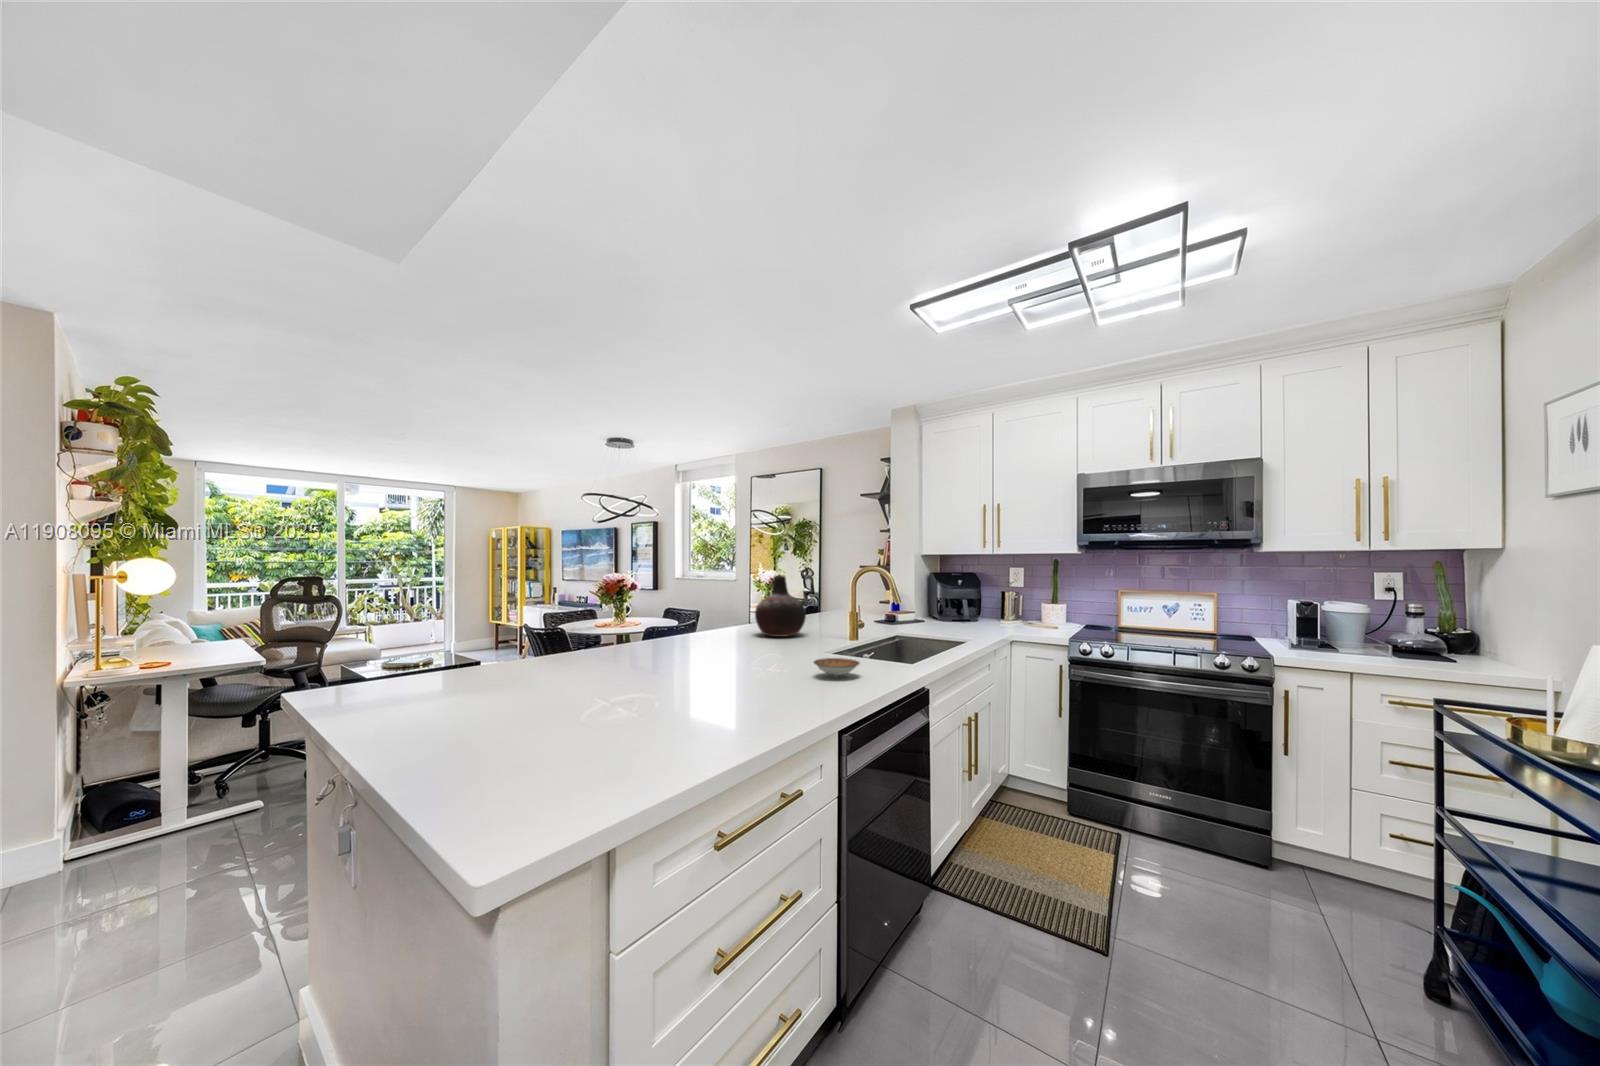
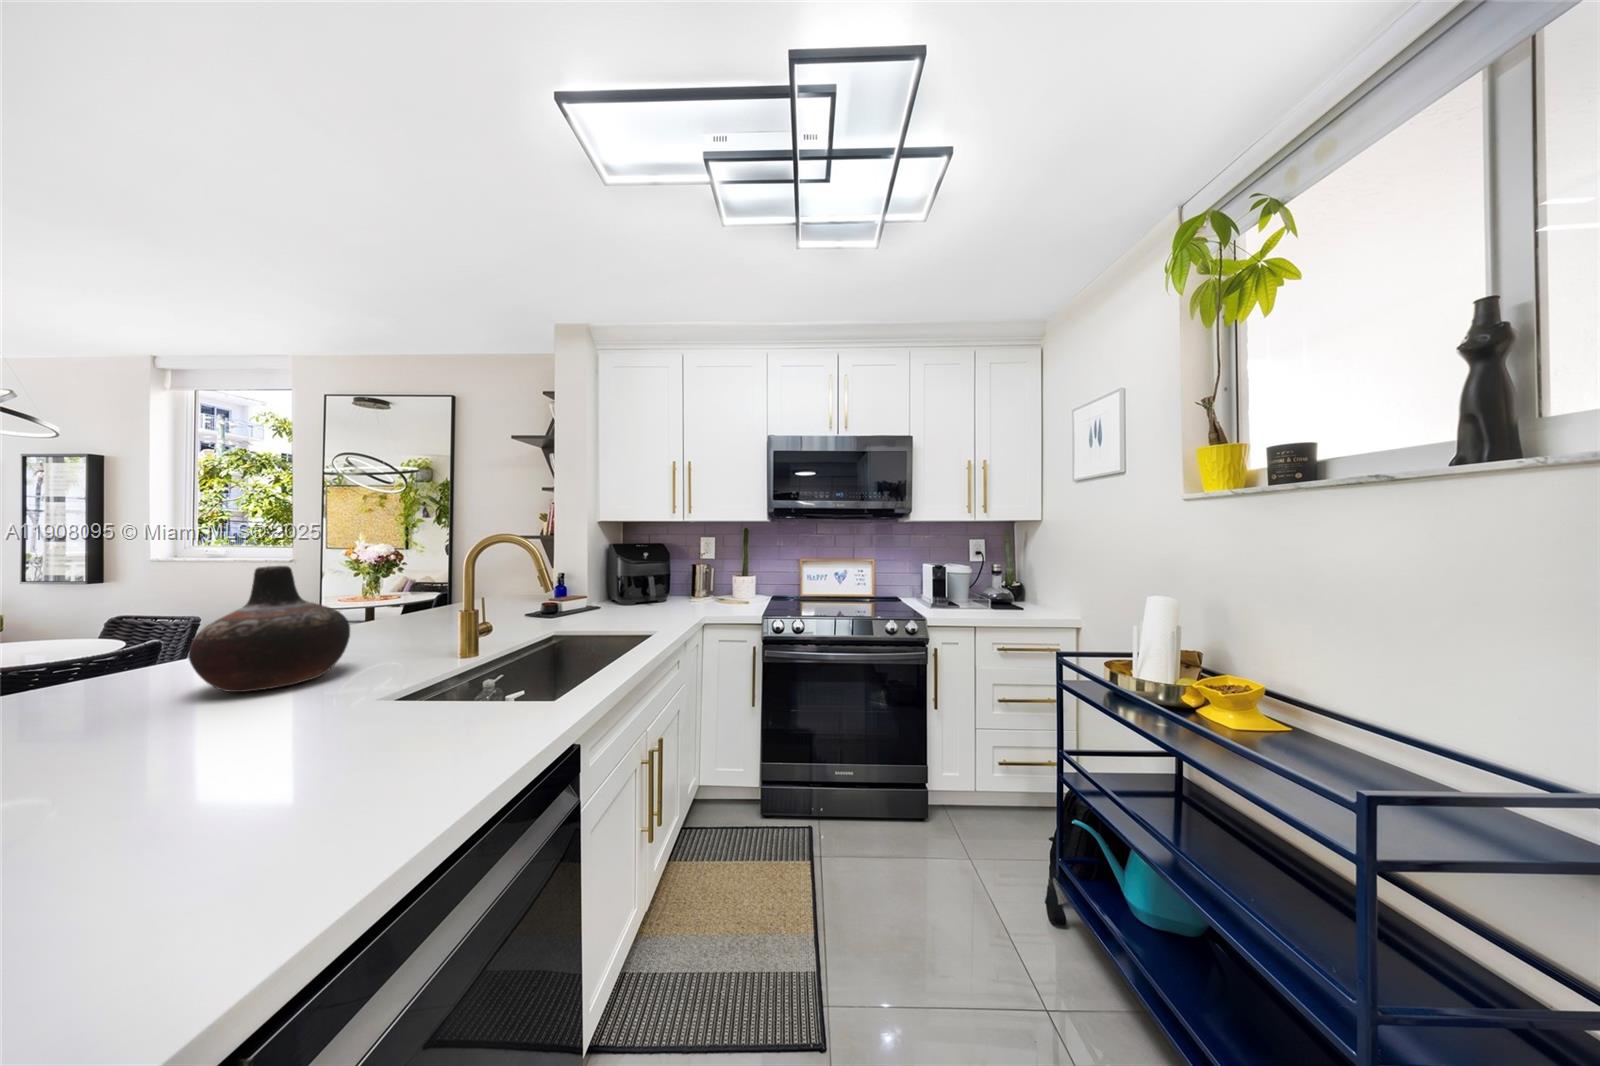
ceramic bowl: present [814,658,859,676] -> none [116,805,348,907]

